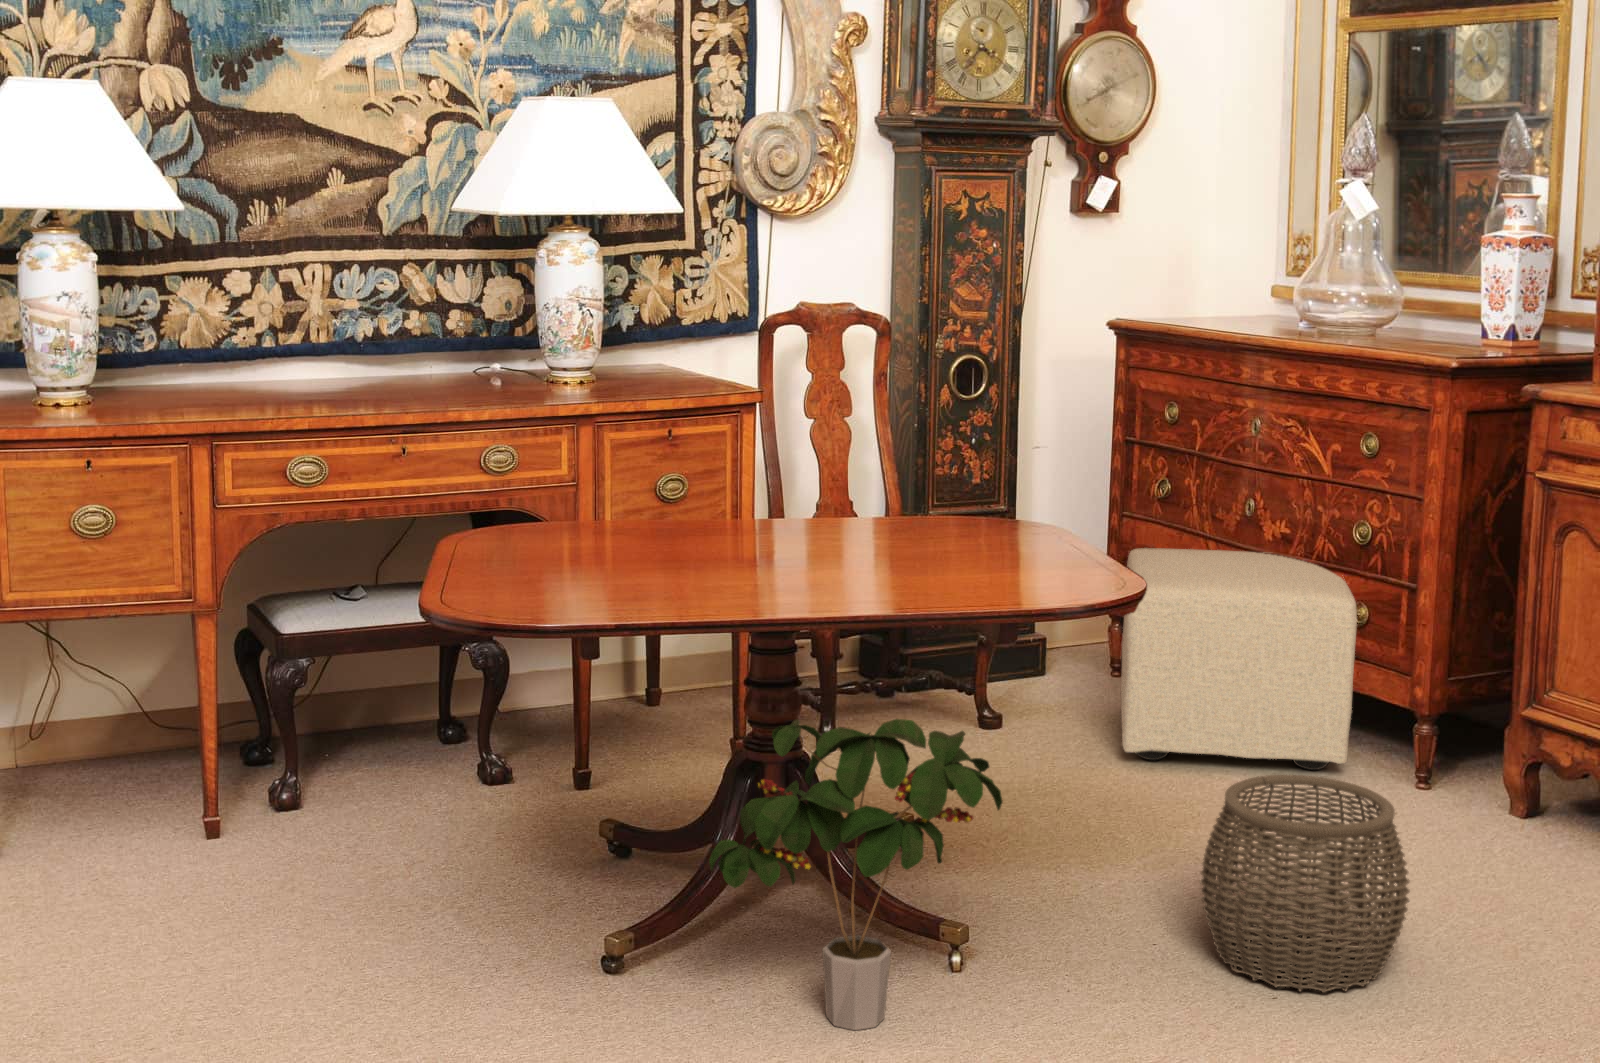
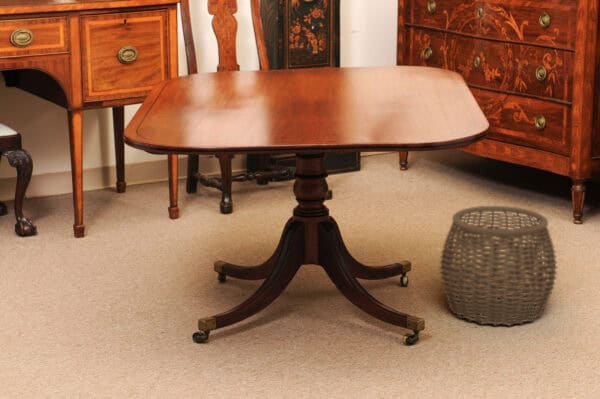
ottoman: present [1121,548,1357,770] -> none [403,89,537,214]
potted plant: present [709,719,1003,1030] -> none [153,174,322,354]

